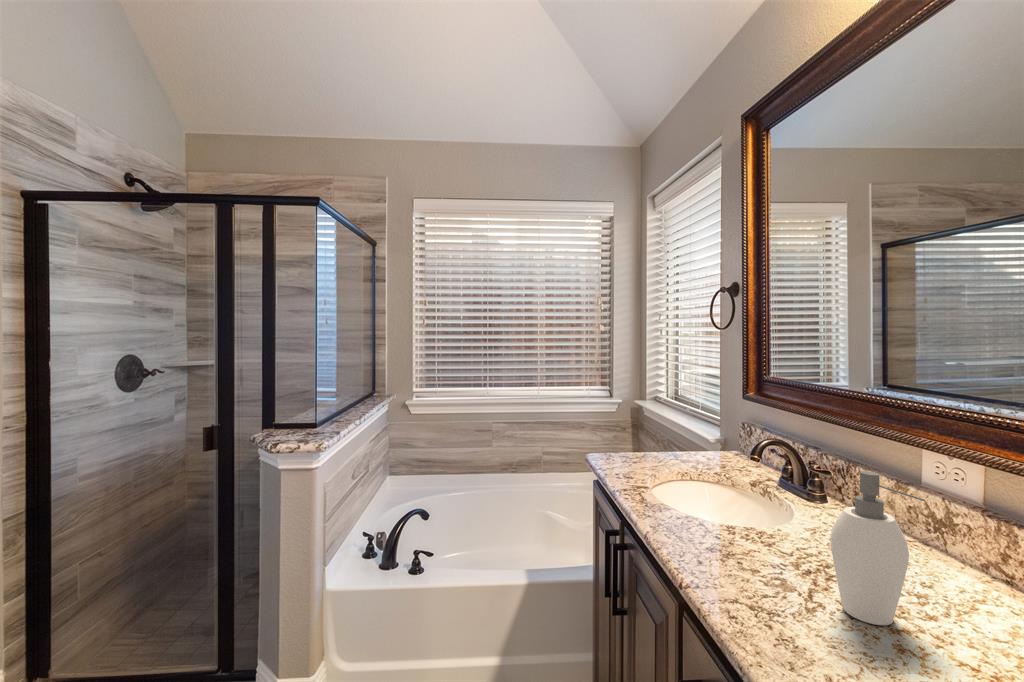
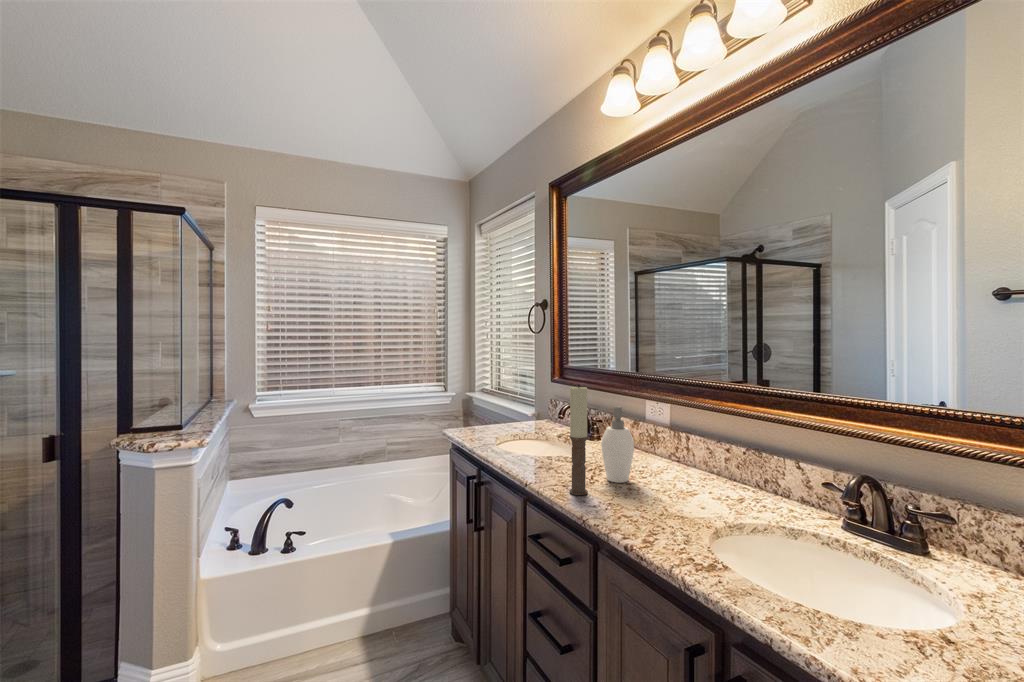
candle: none [759,429,800,646] -> present [569,385,588,495]

